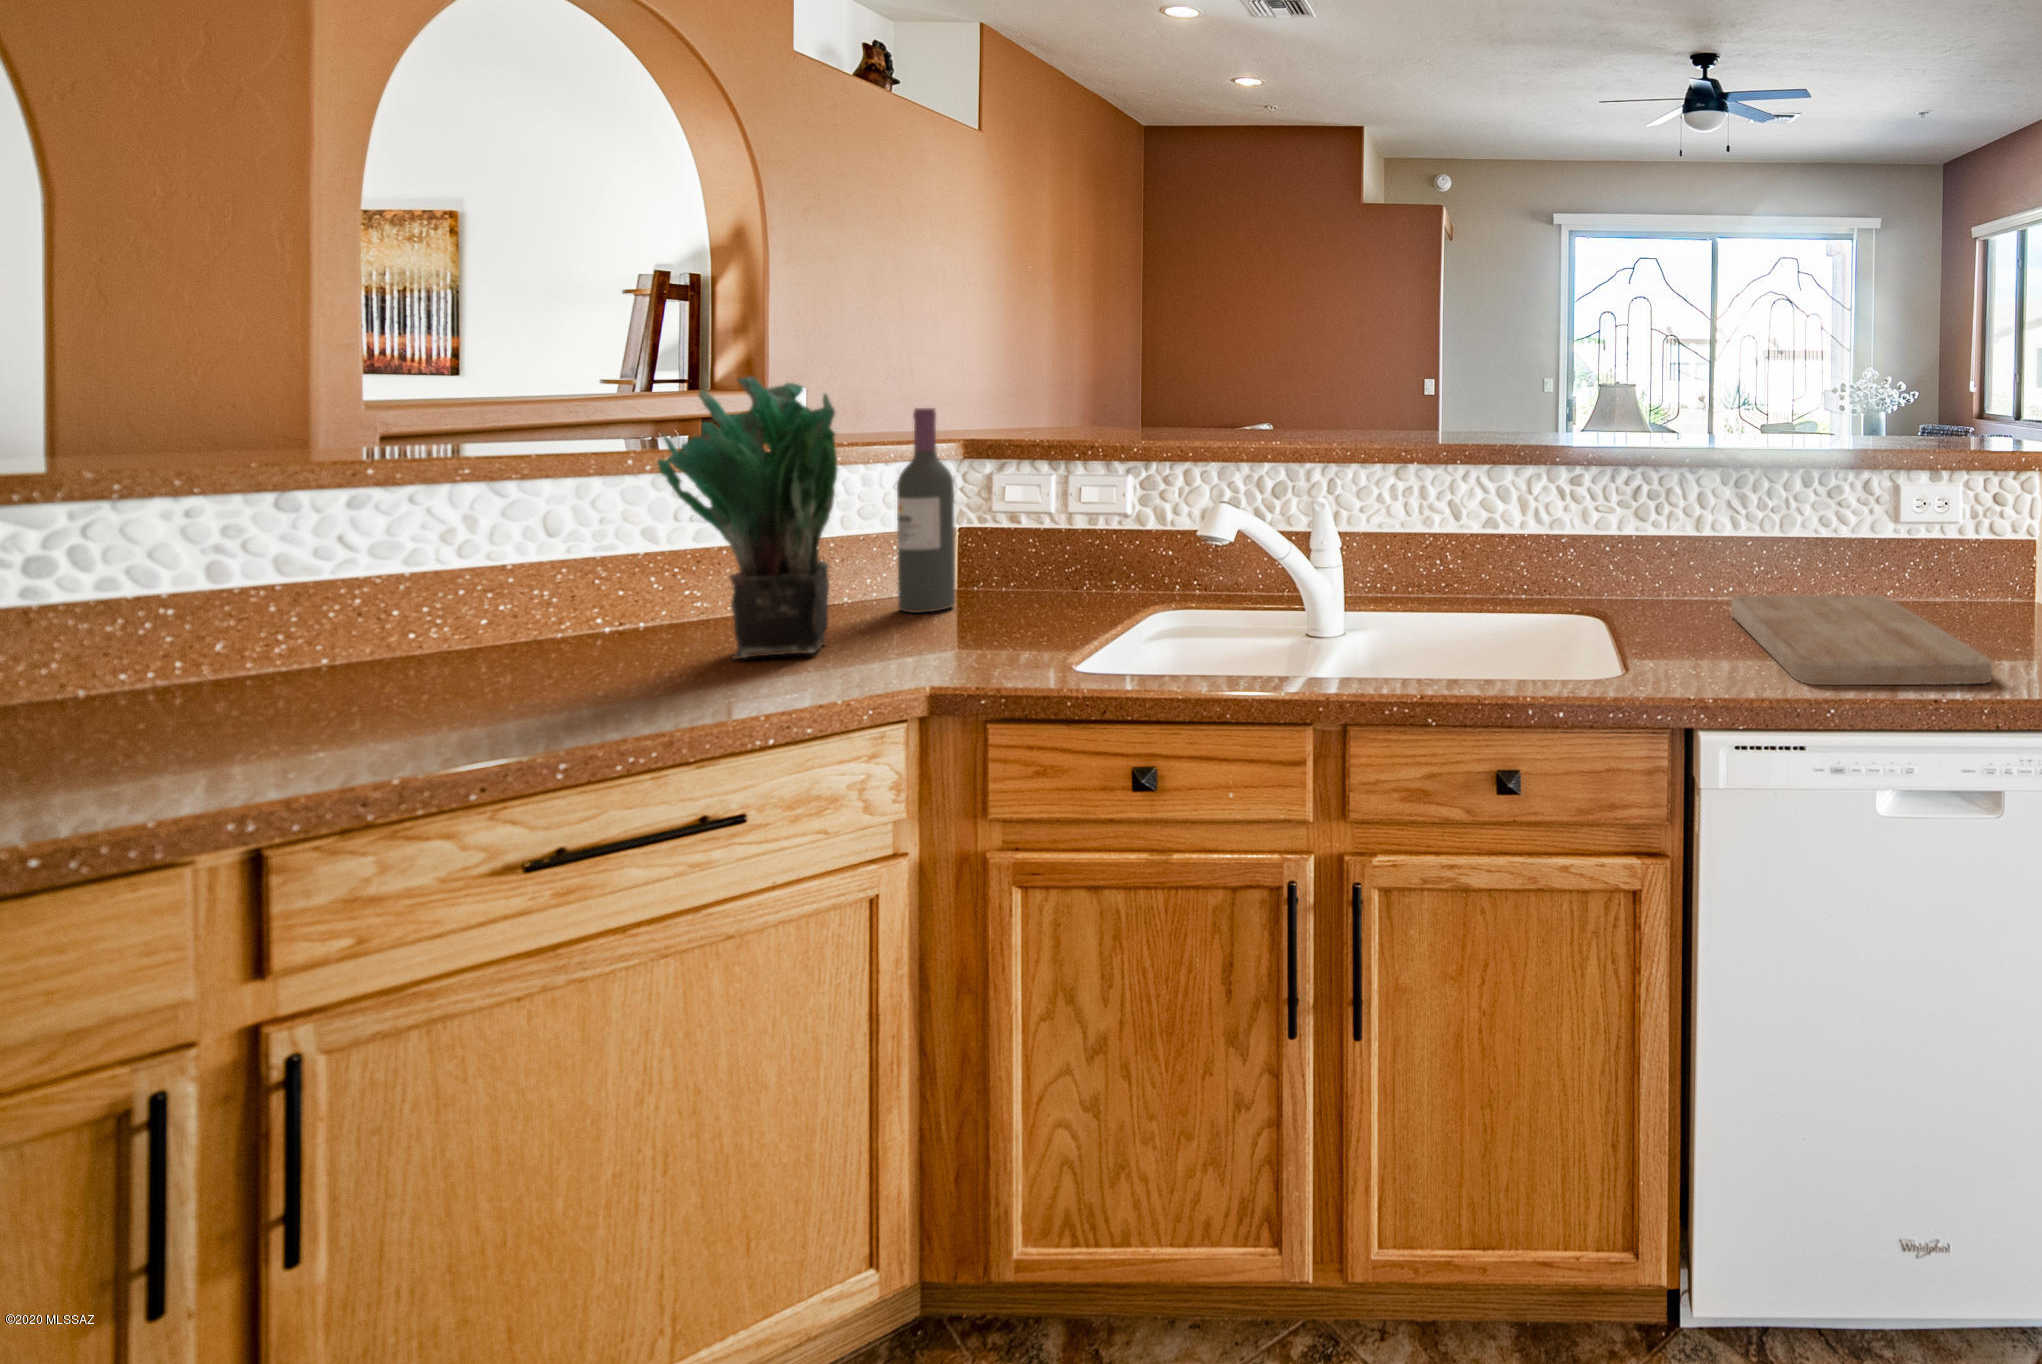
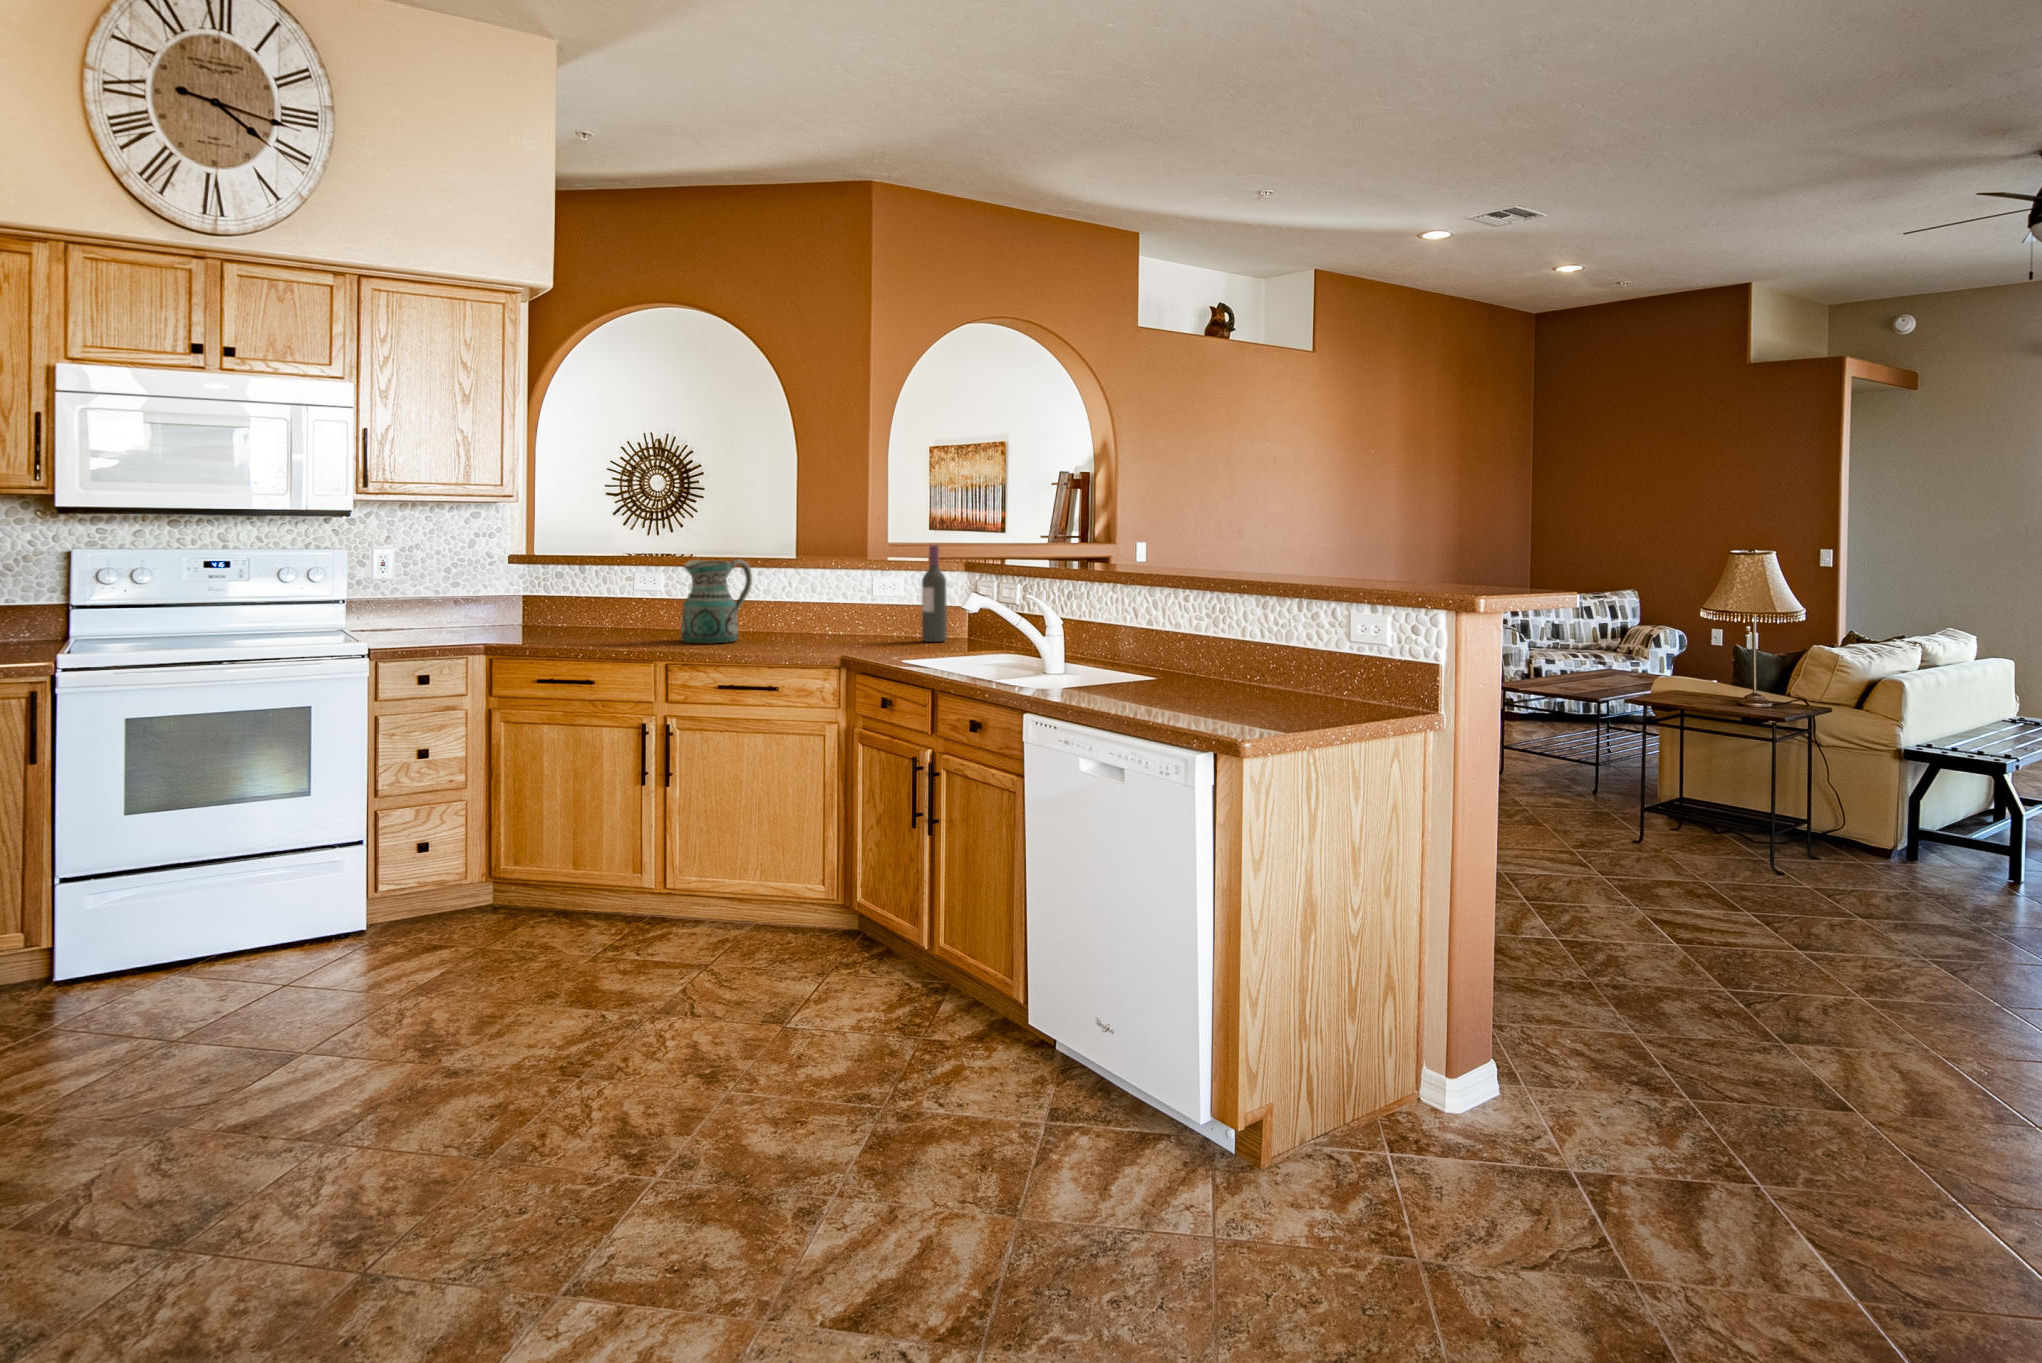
potted plant: present [657,377,838,659] -> none [798,529,879,645]
ceramic pitcher: none [167,468,415,754] -> present [681,559,752,644]
cutting board: present [1731,595,1992,685] -> none [1112,676,1306,715]

